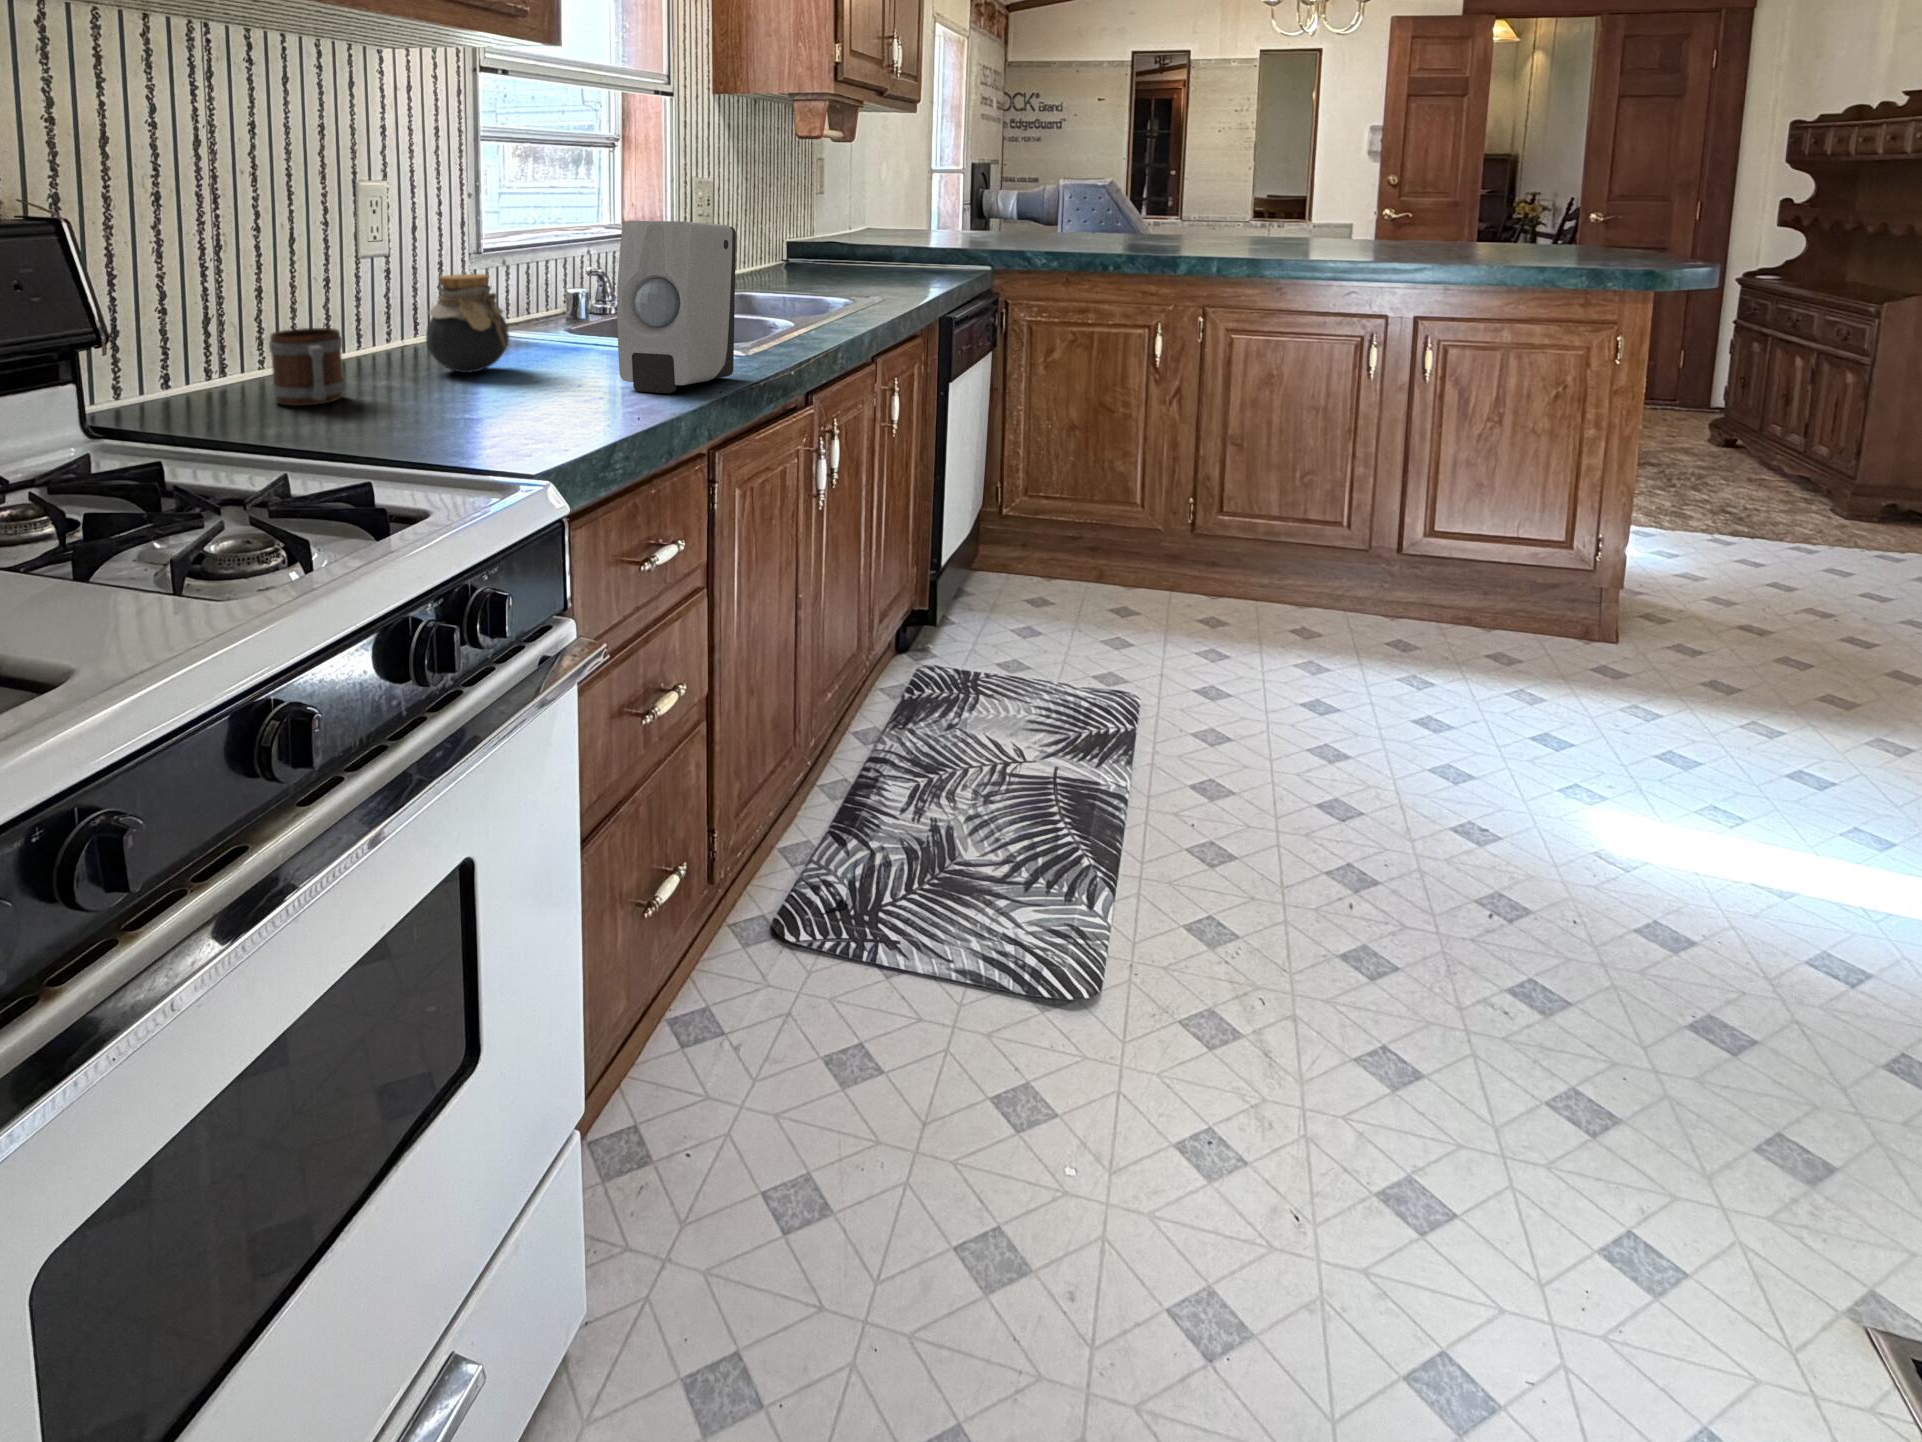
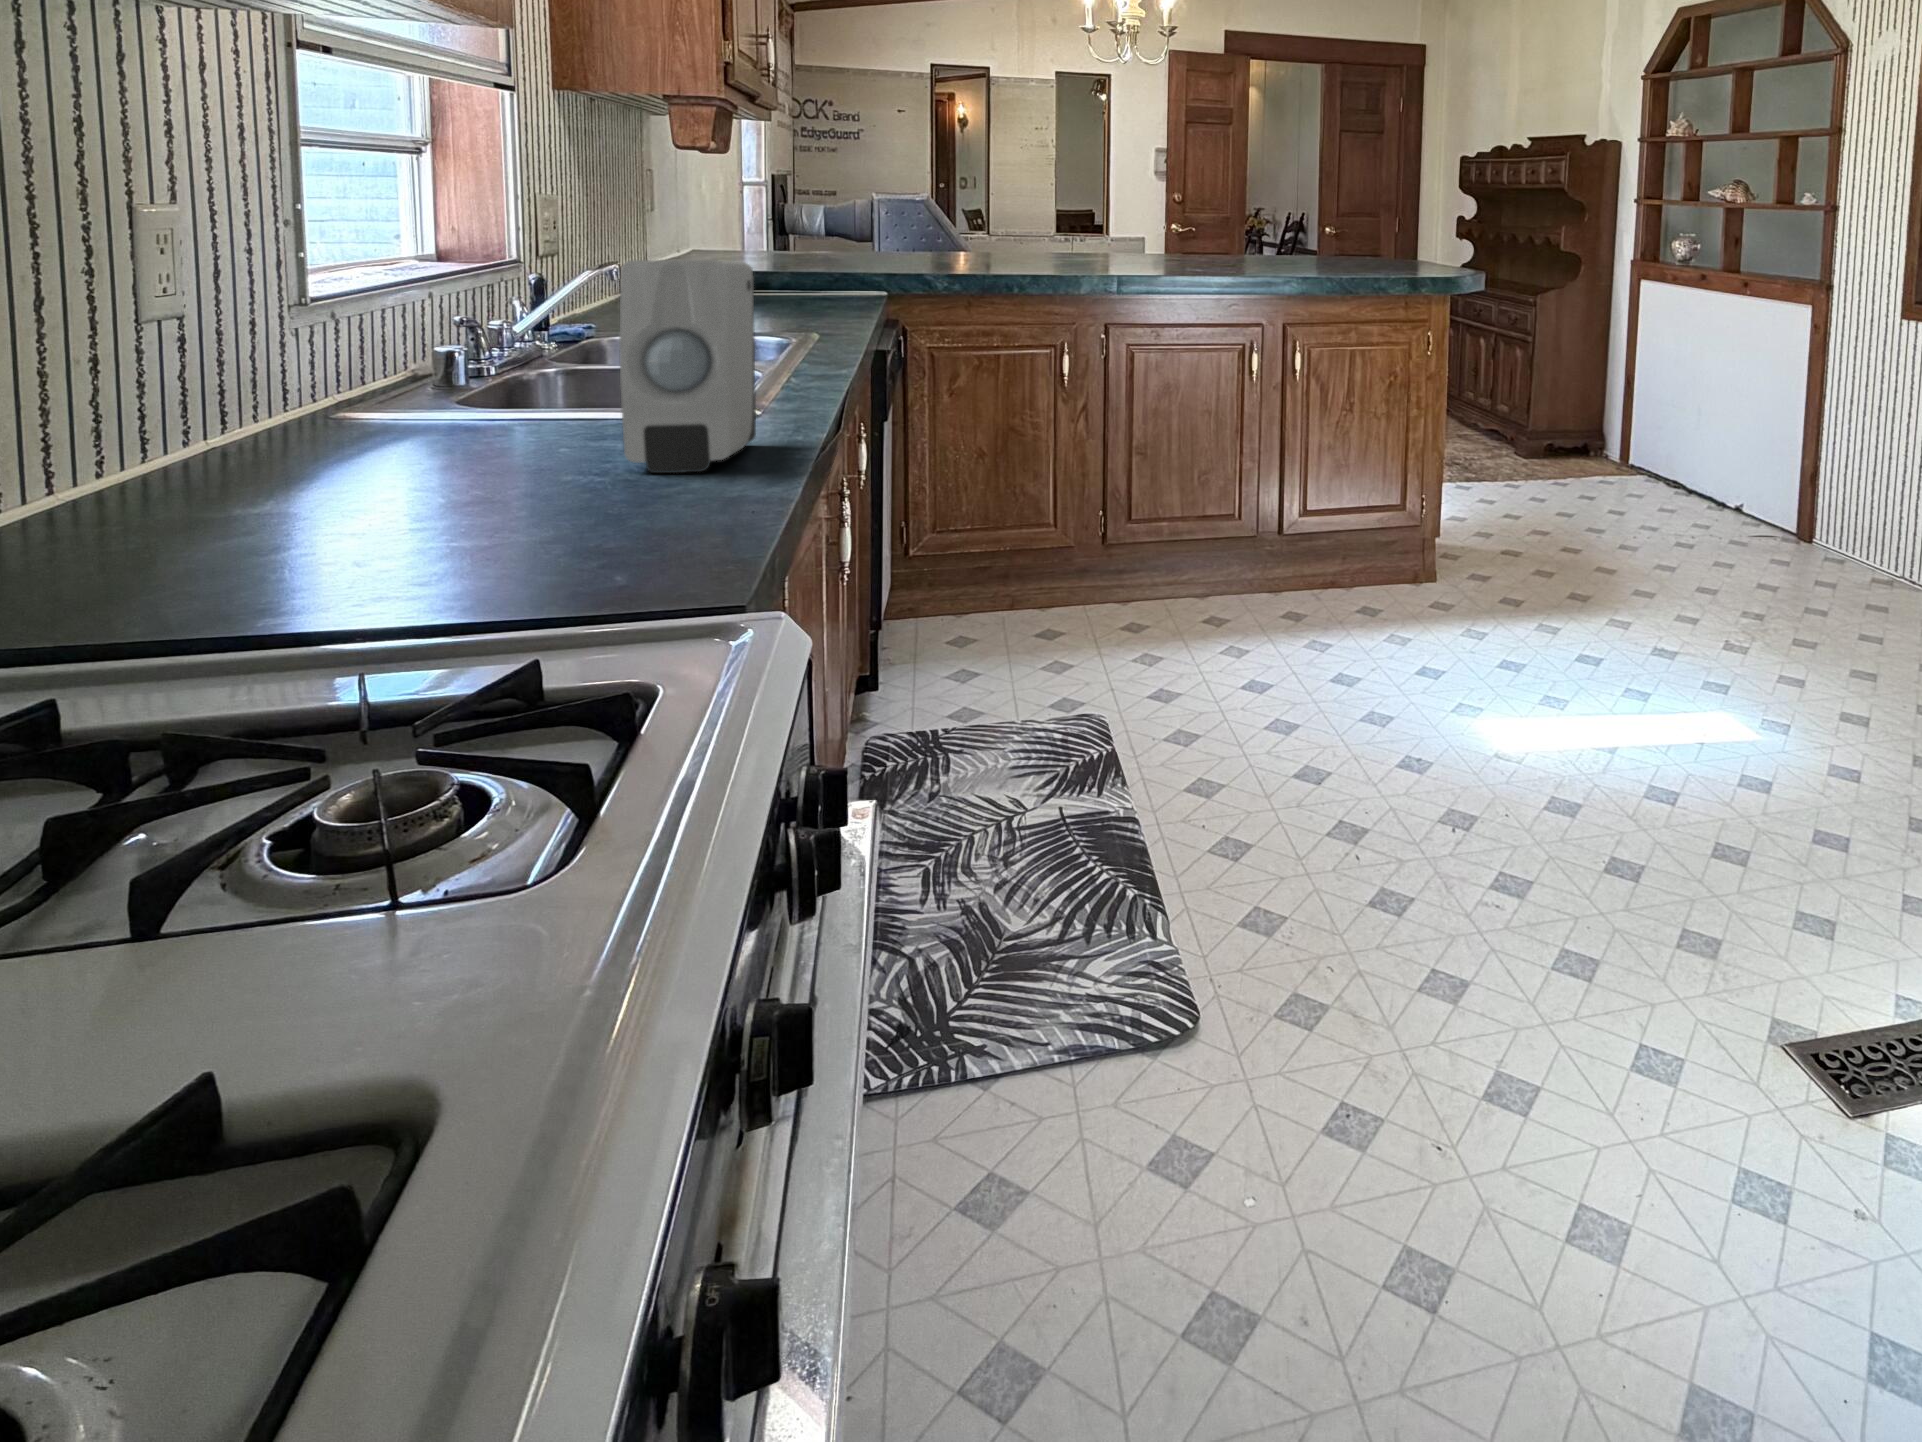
jar: present [426,274,509,373] -> none [282,335,431,473]
mug: present [269,328,345,406] -> none [44,431,192,557]

